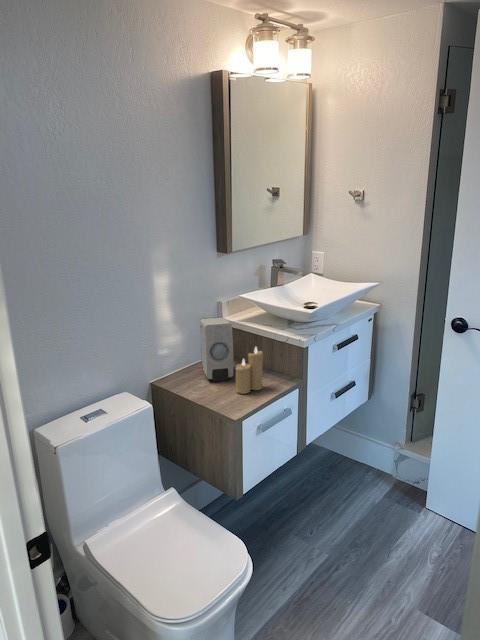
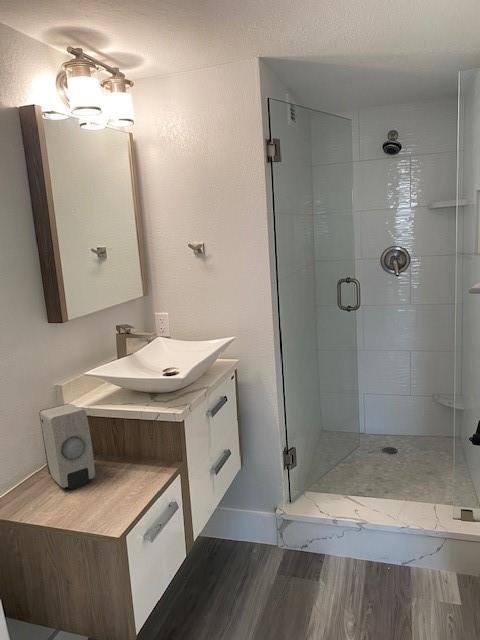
candle: present [236,347,263,394] -> none [101,433,137,497]

